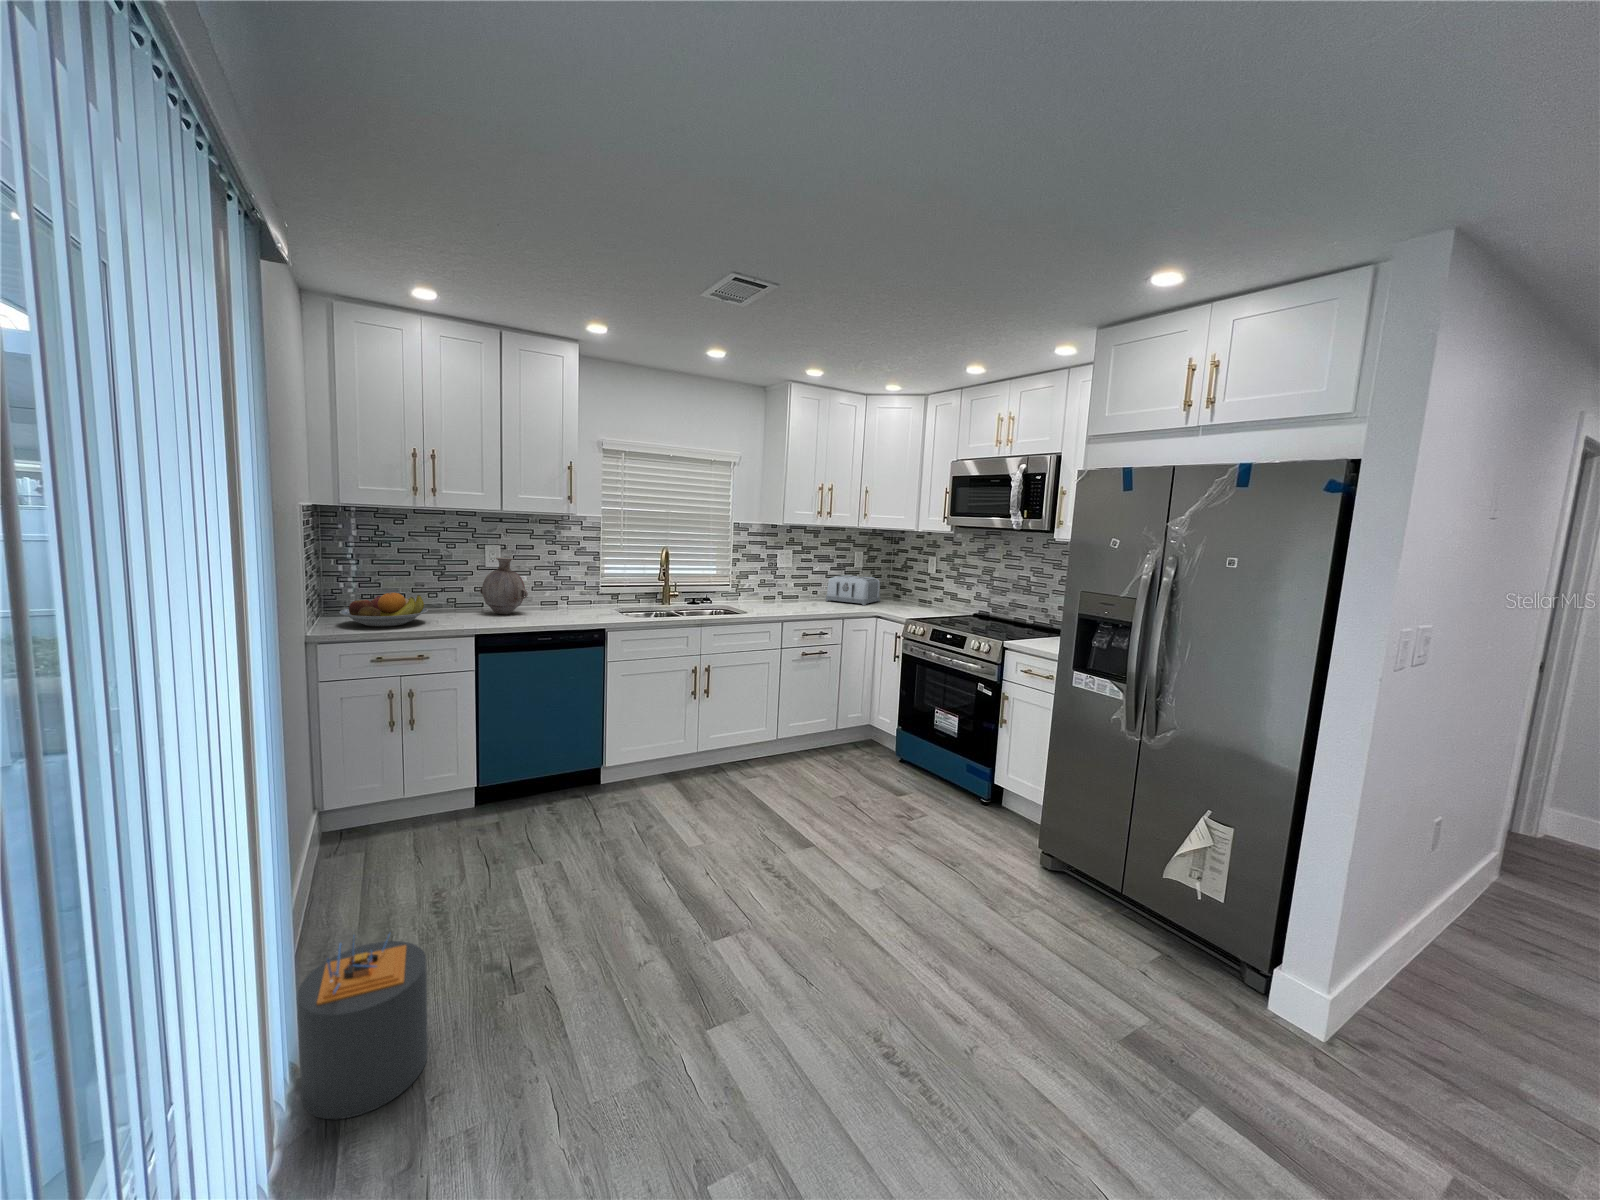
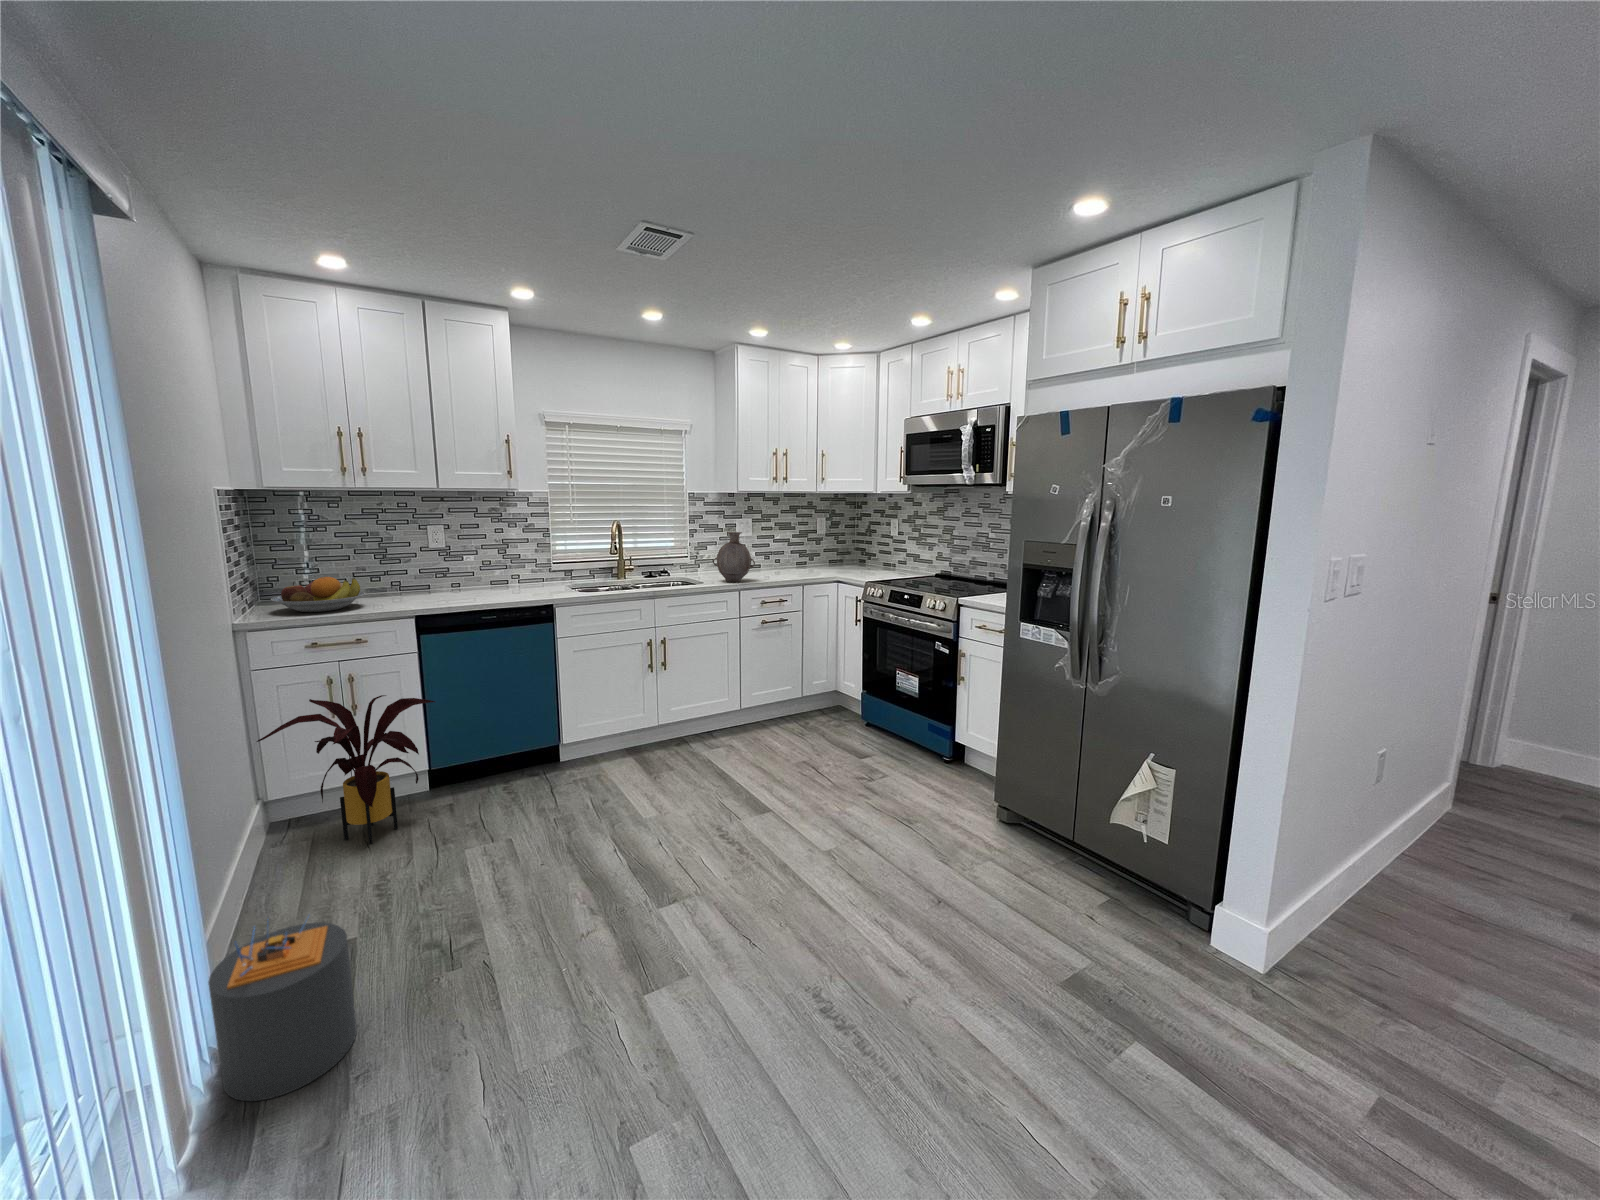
vase: present [480,557,528,614] -> present [713,532,755,582]
toaster: present [826,575,880,605] -> none [788,542,844,571]
house plant: none [322,712,492,860] -> present [257,695,435,844]

